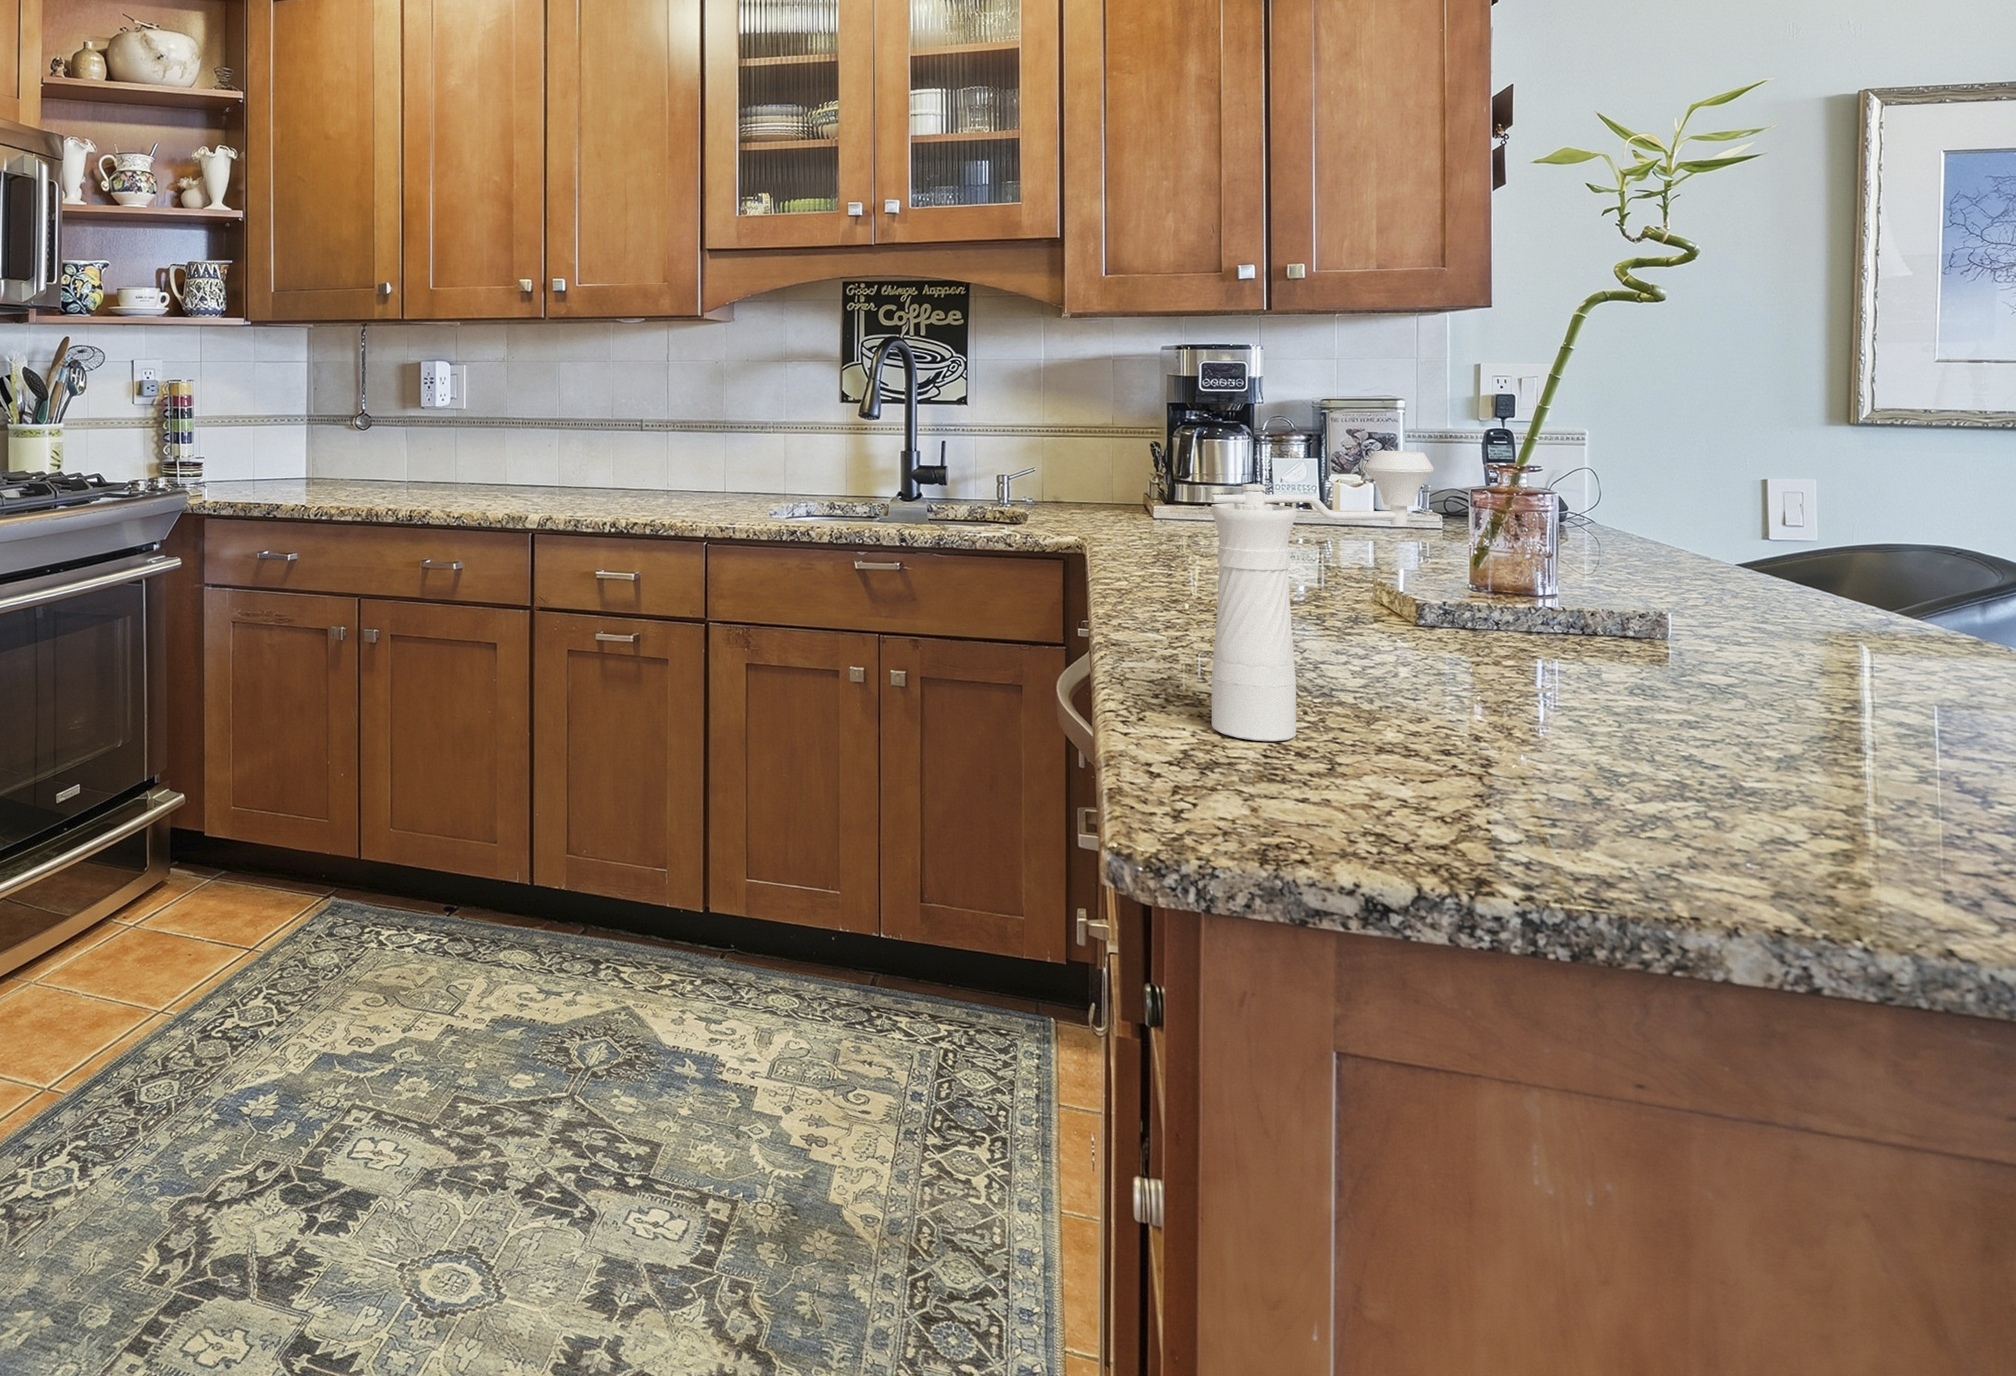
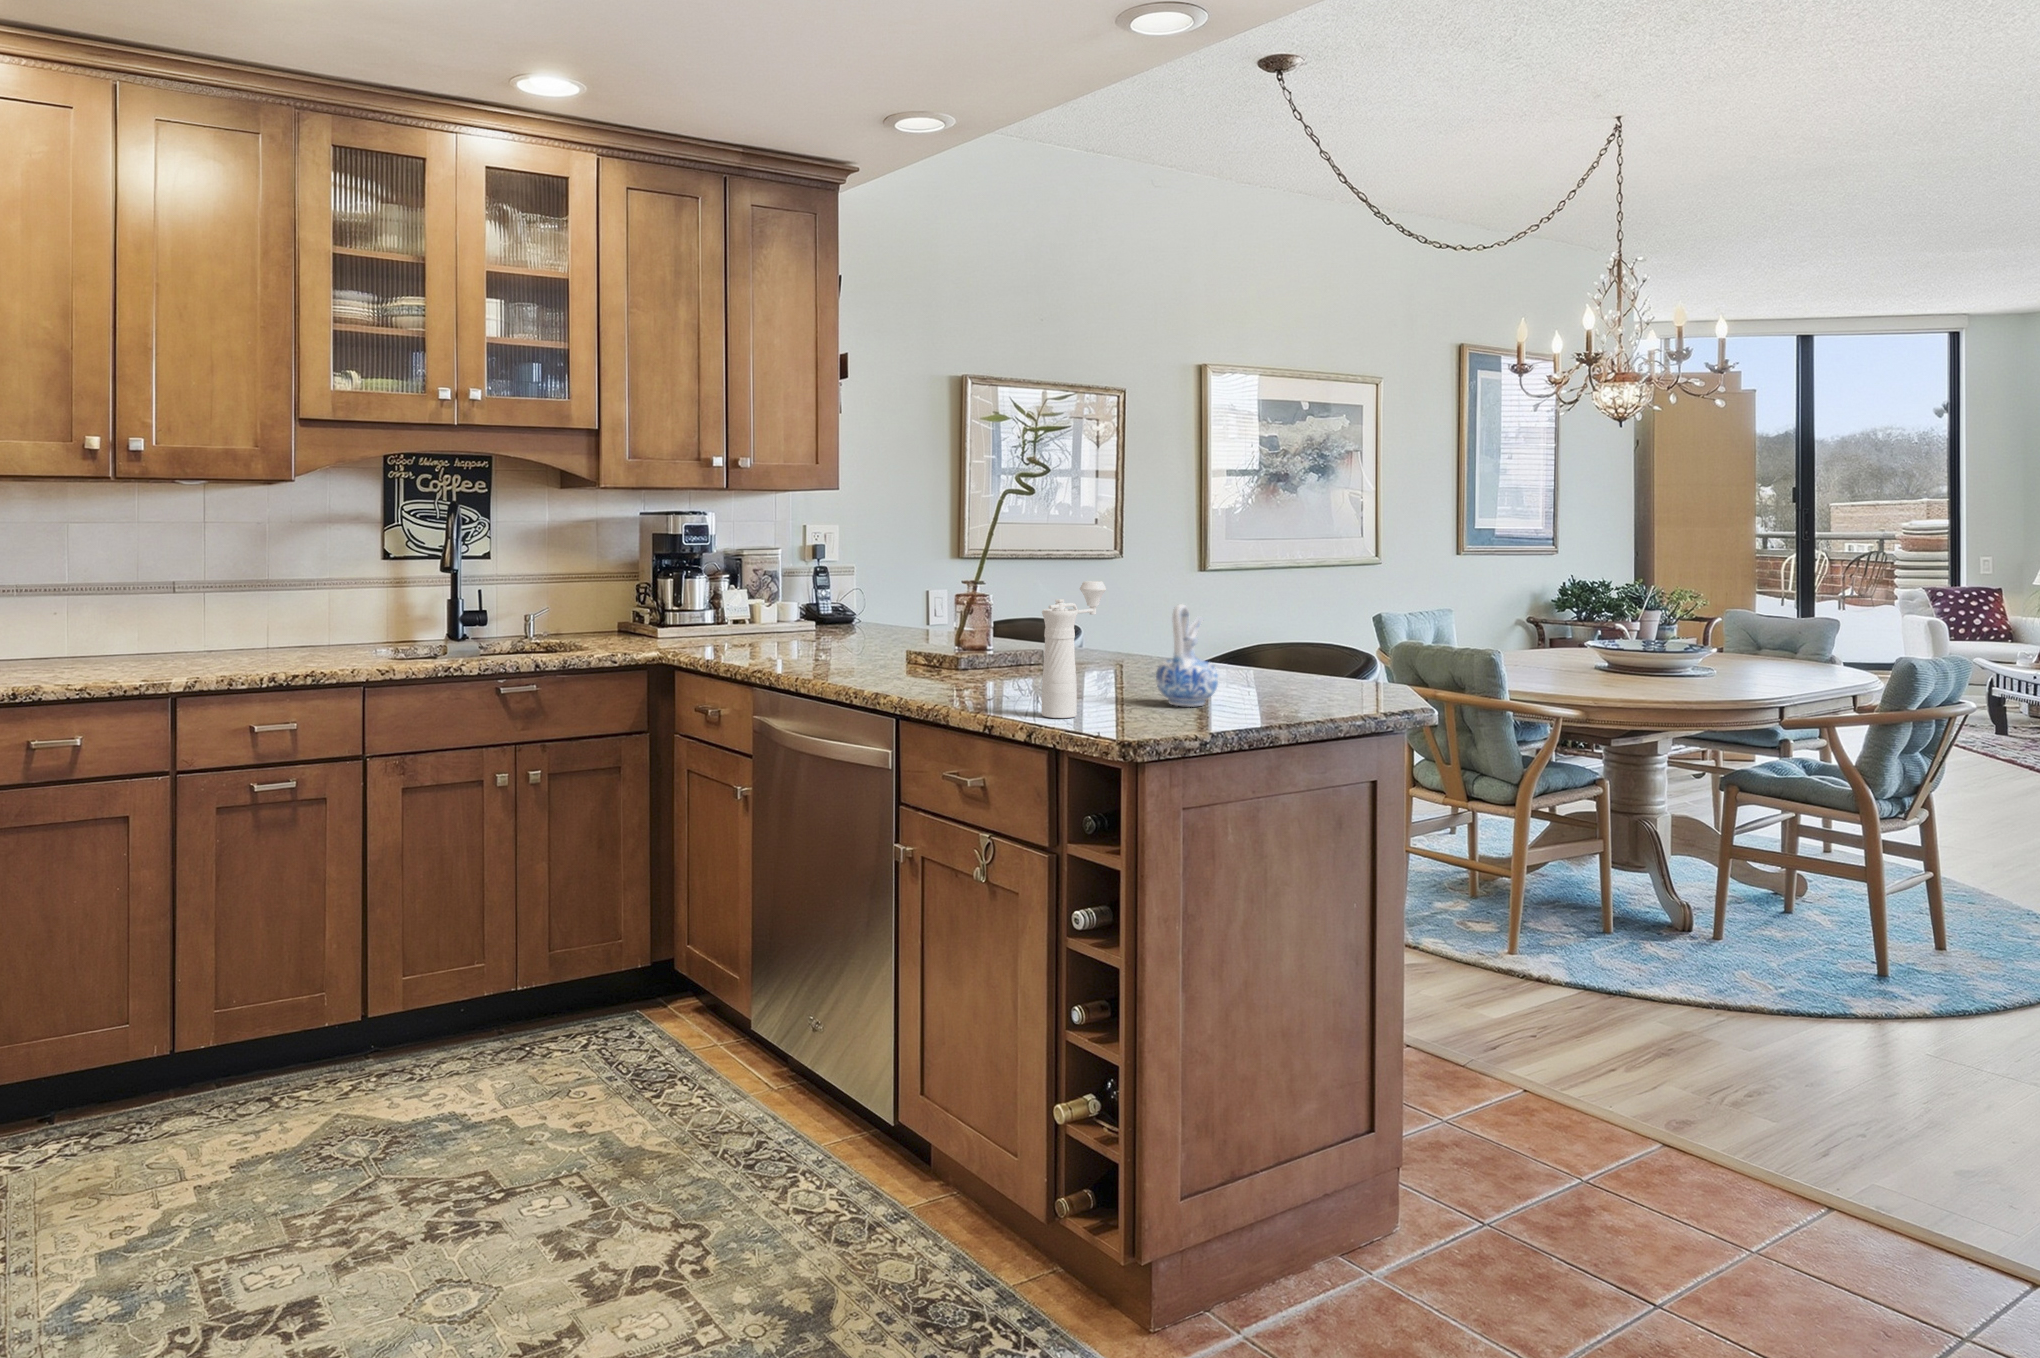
ceramic pitcher: none [1592,518,1793,785] -> present [1156,604,1218,707]

